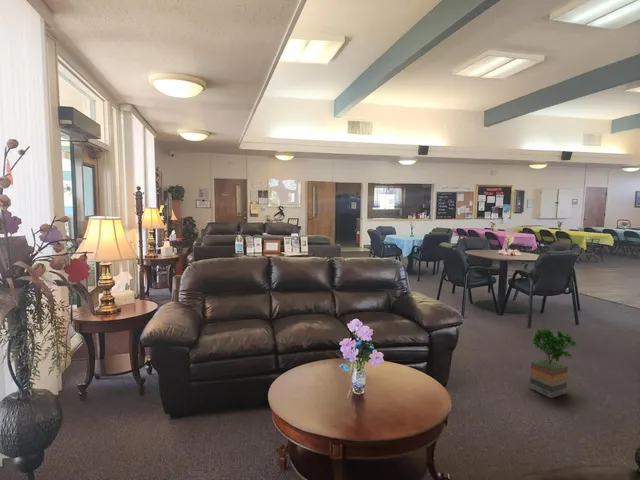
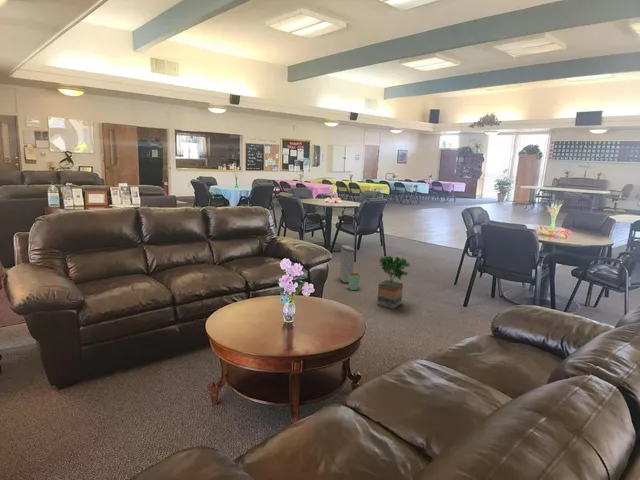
trash can: none [497,308,517,364] -> present [340,245,360,290]

